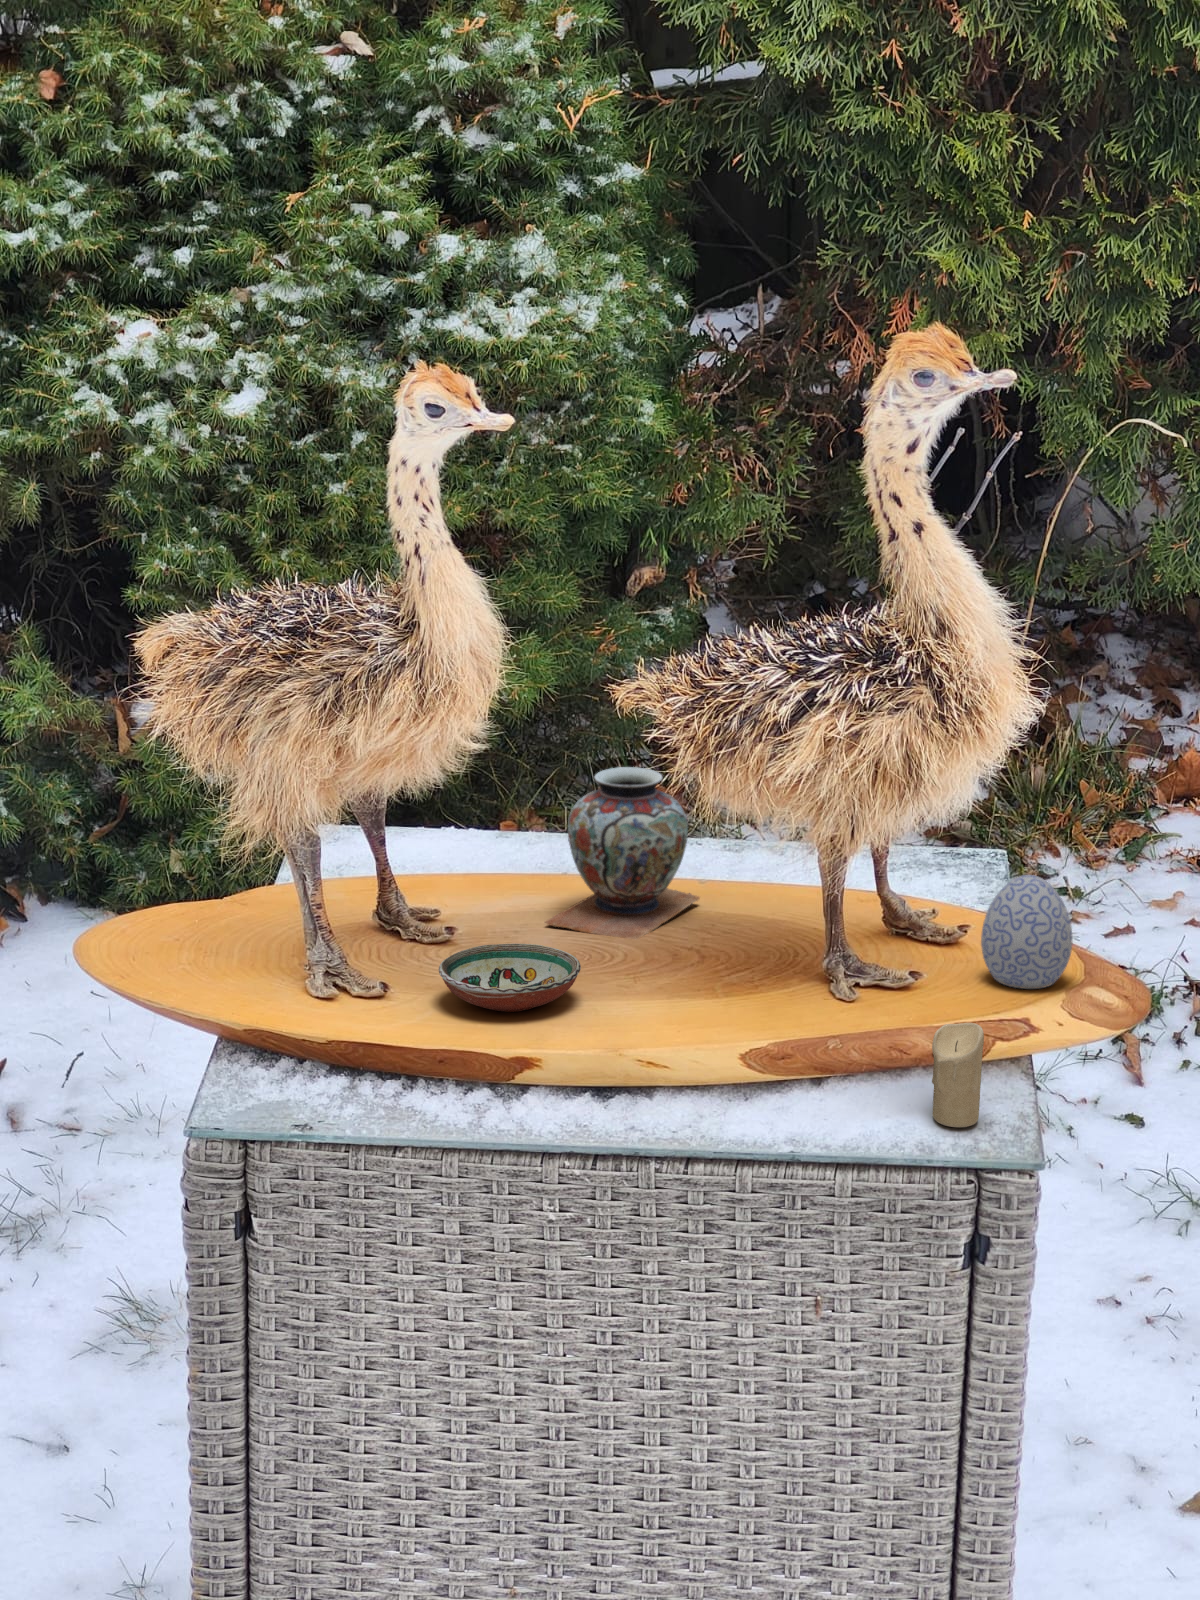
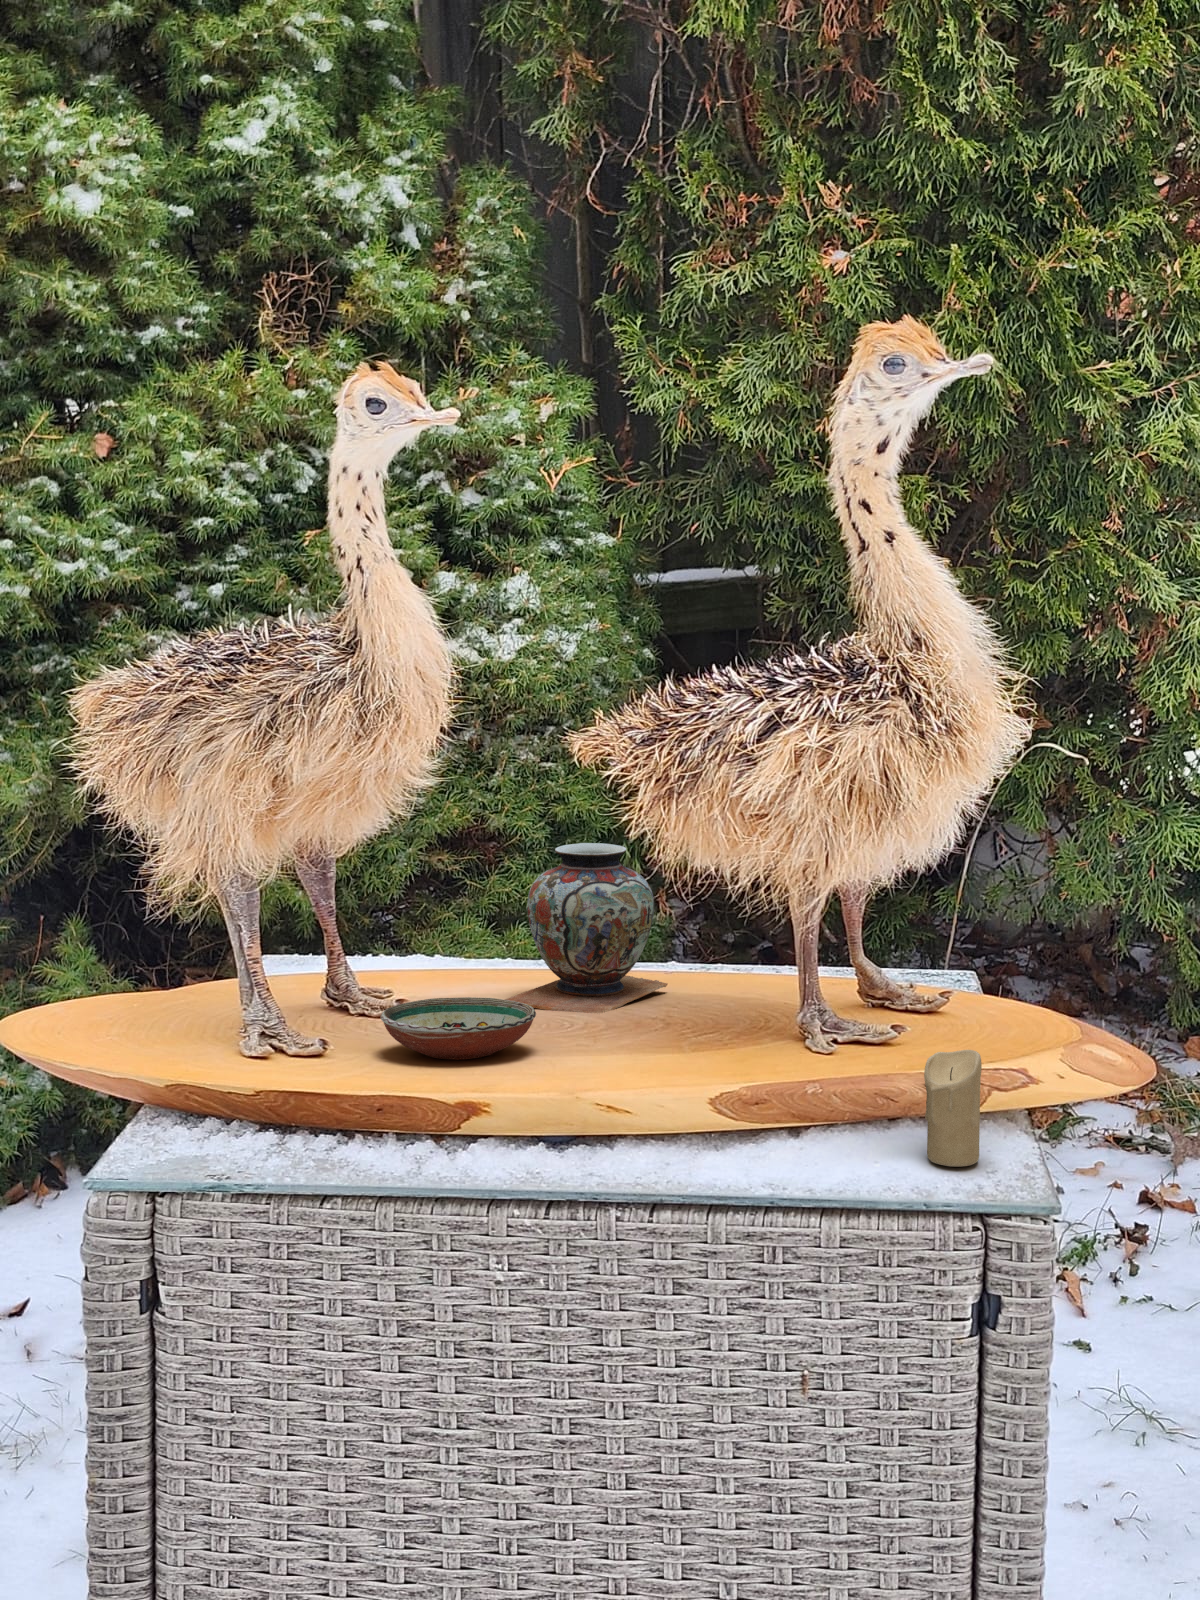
decorative egg: present [981,875,1072,989] -> none [969,919,1068,1042]

